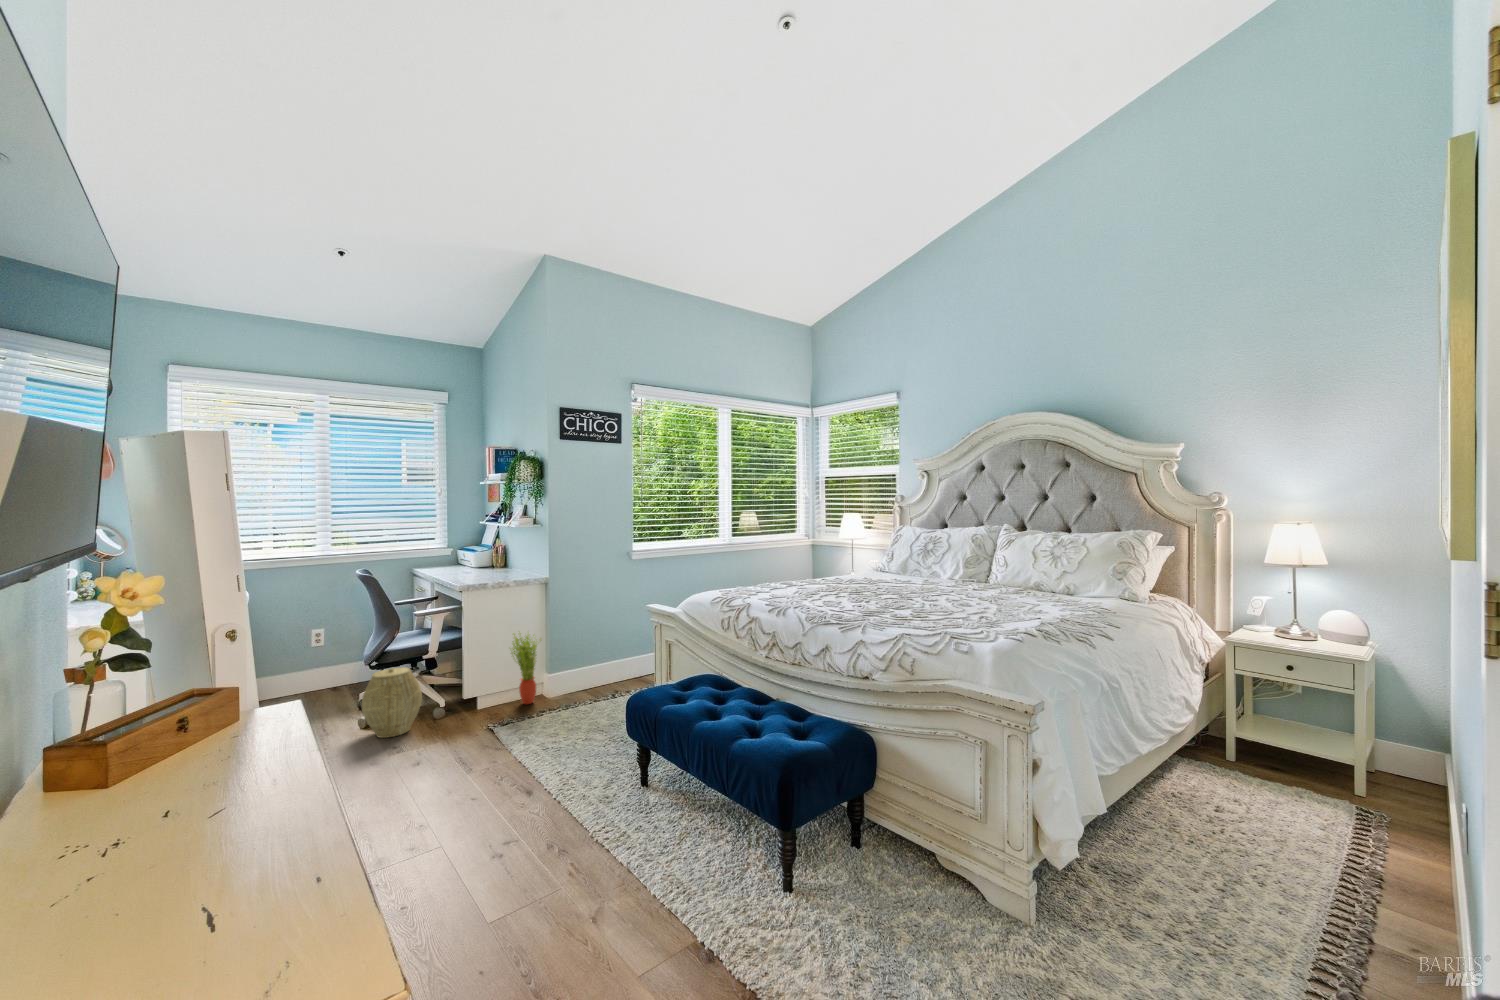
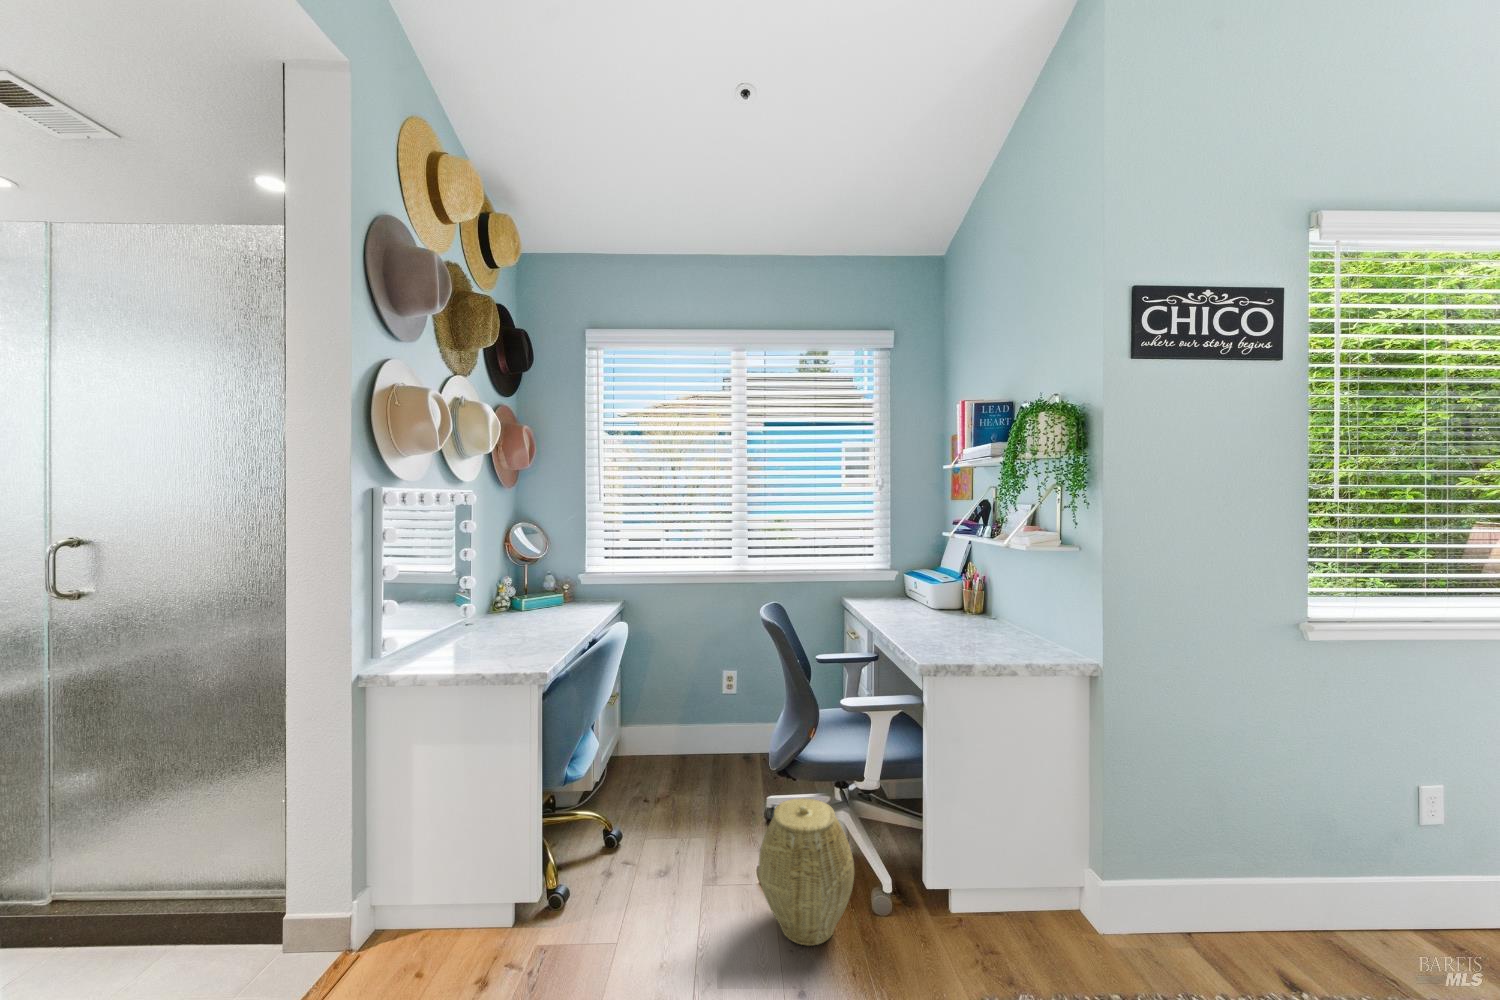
potted plant: present [512,633,541,704] -> none [1019,776,1092,945]

